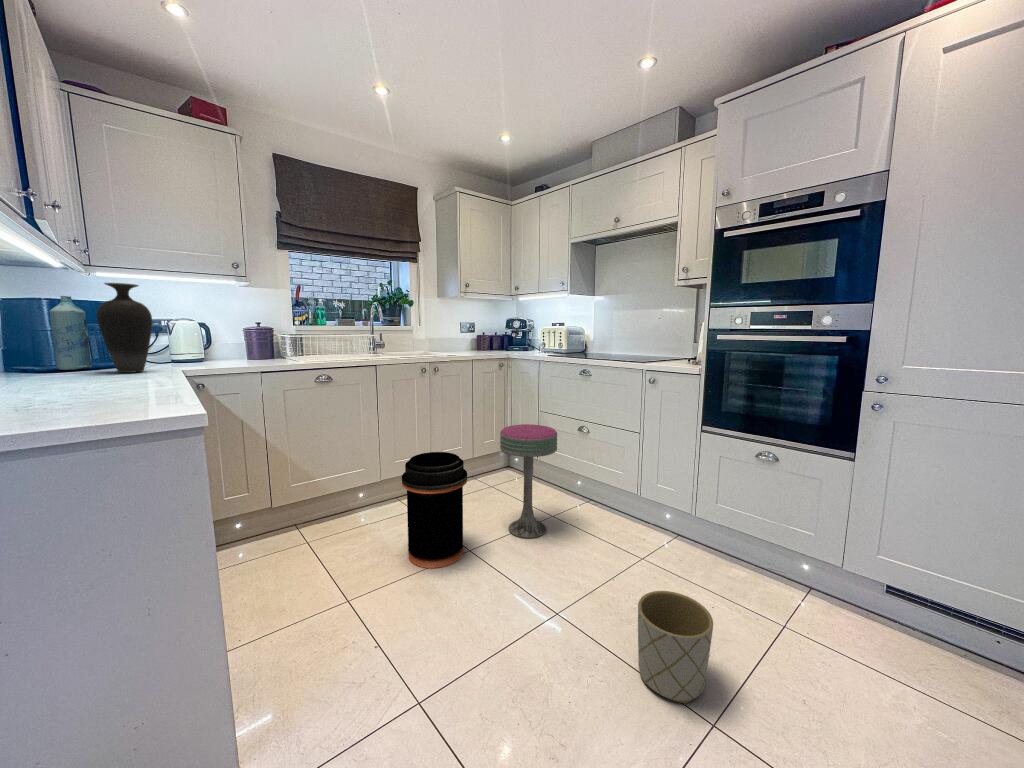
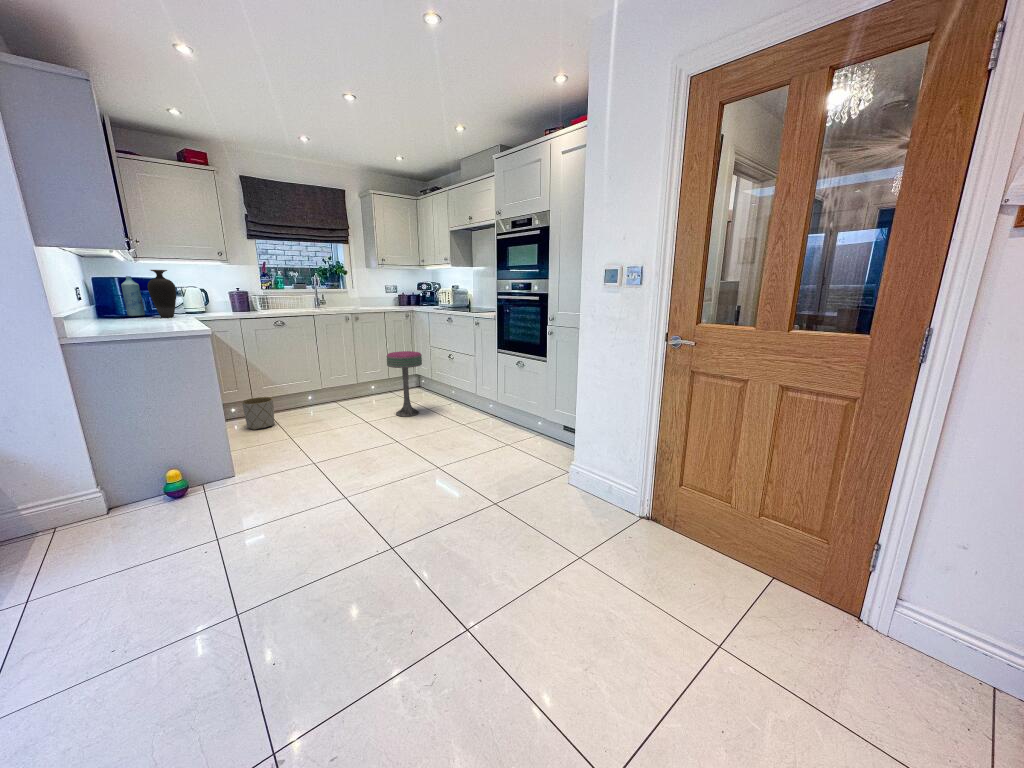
trash can: present [402,452,467,568] -> none [323,365,364,427]
planter: present [638,591,713,704] -> present [242,397,274,430]

